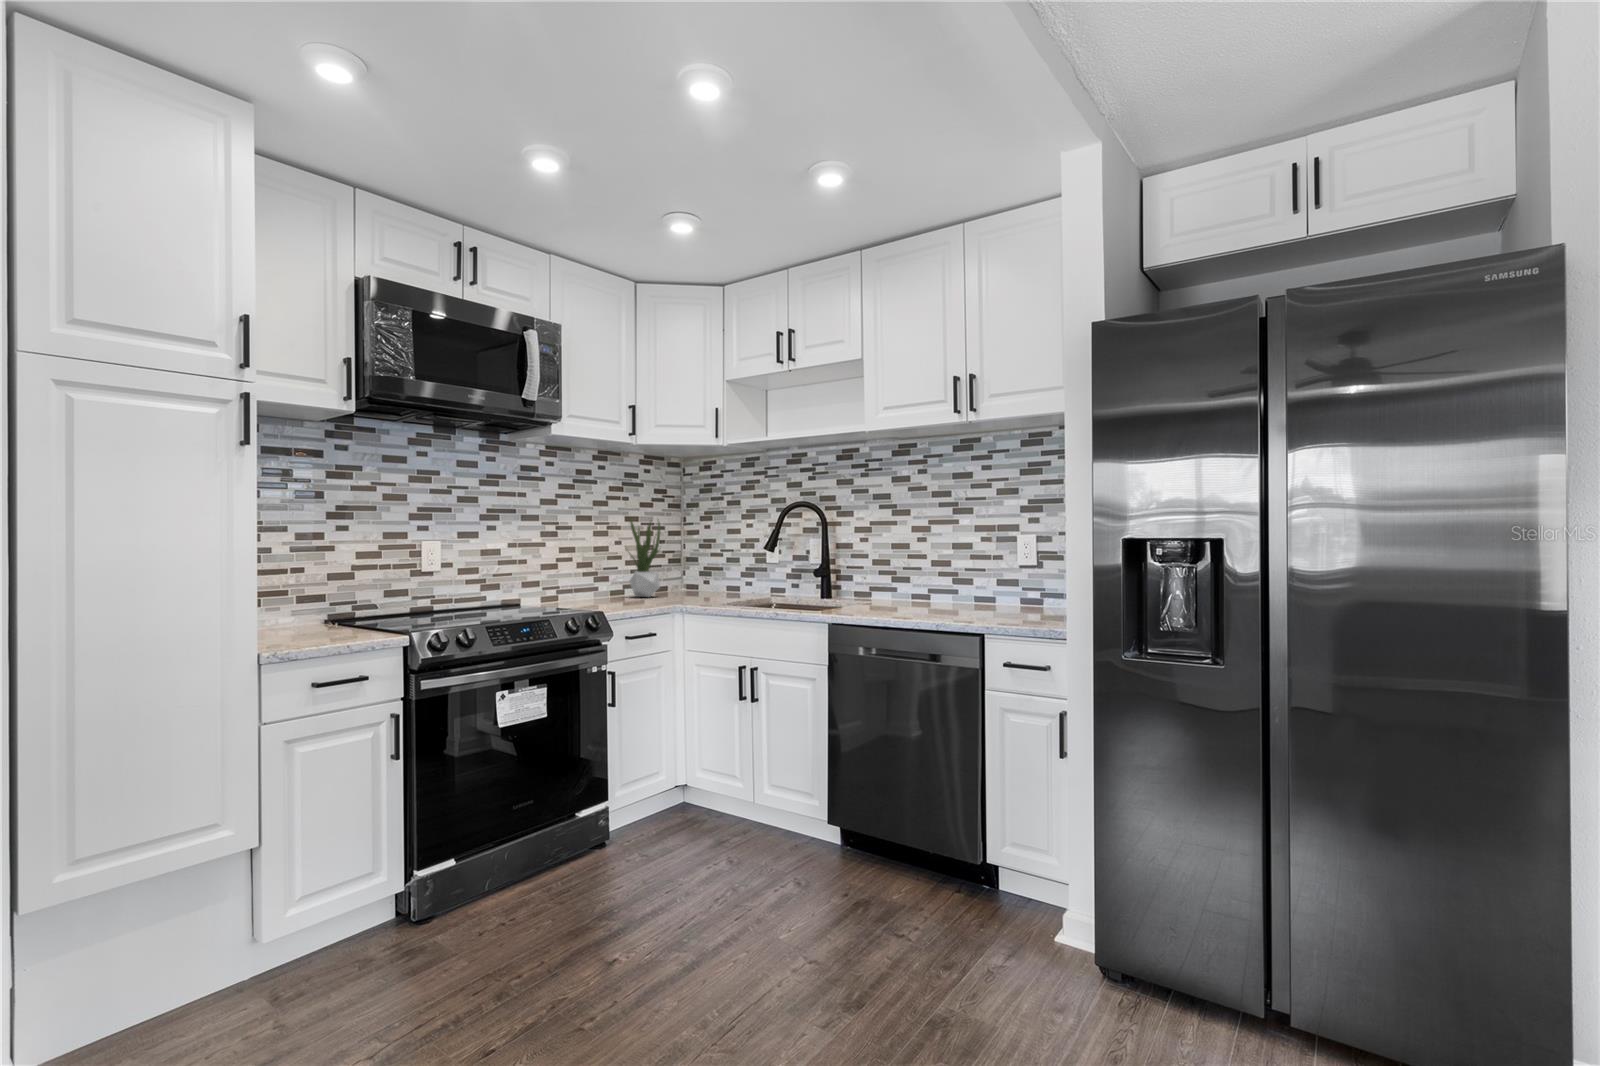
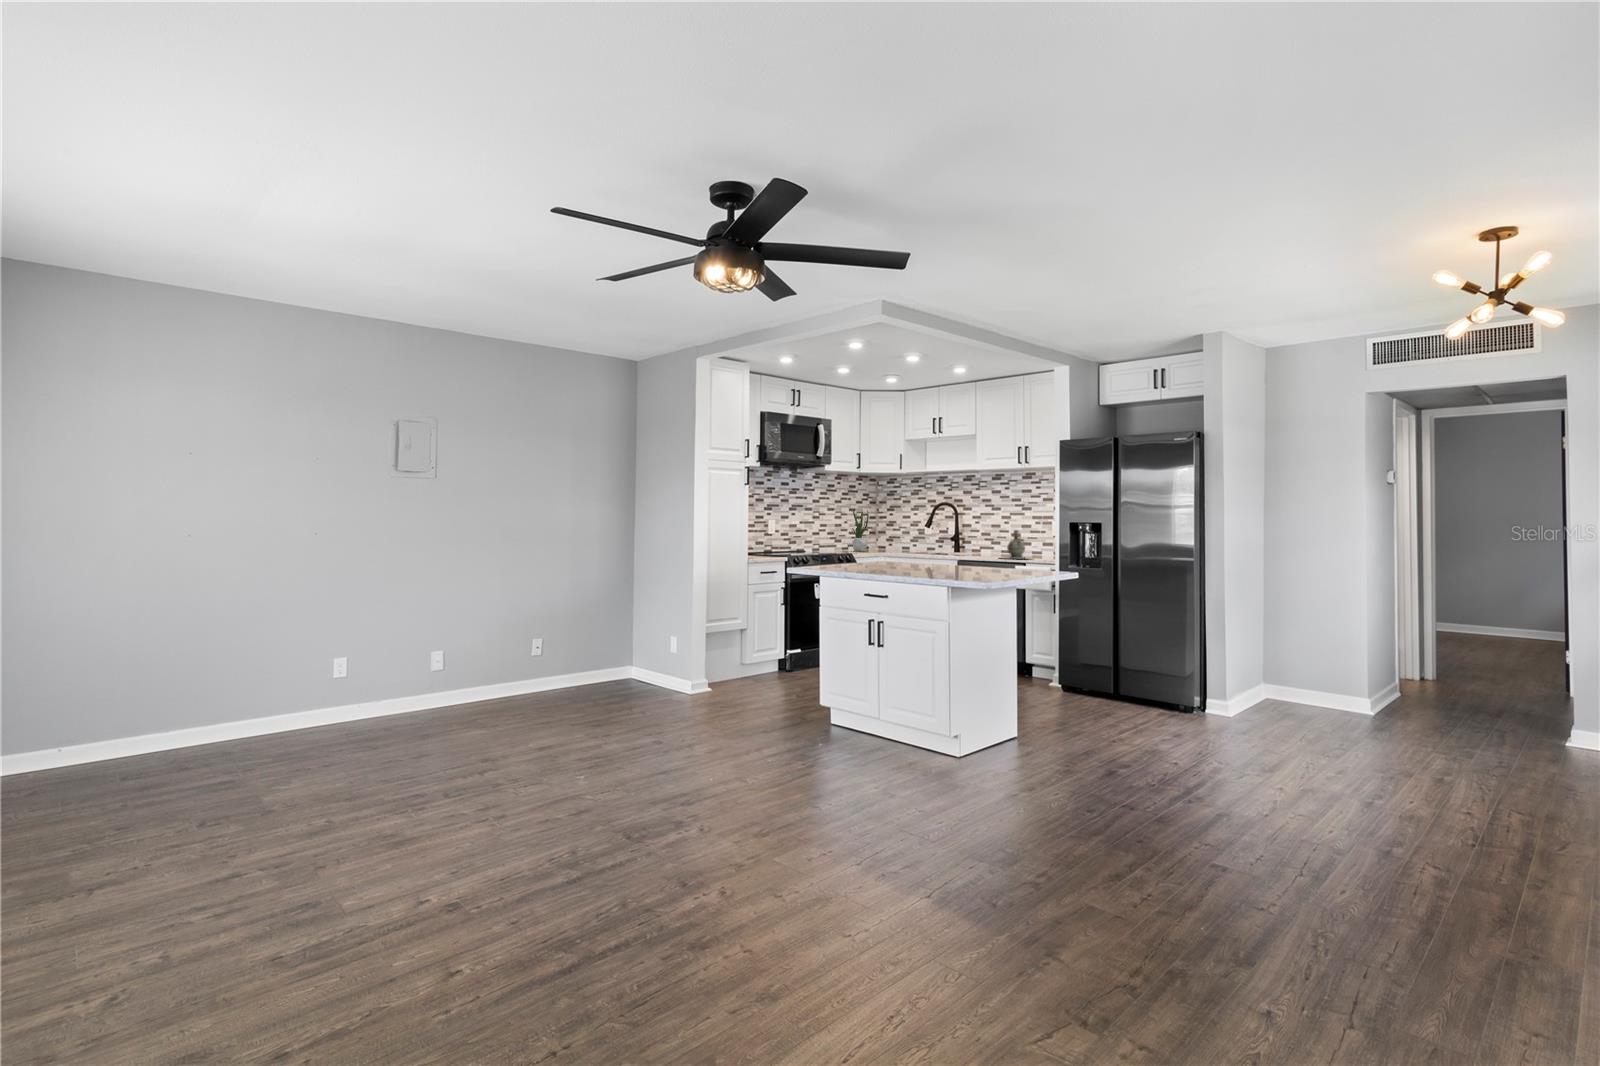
ceramic jug: none [905,554,992,618] -> present [1002,530,1025,559]

